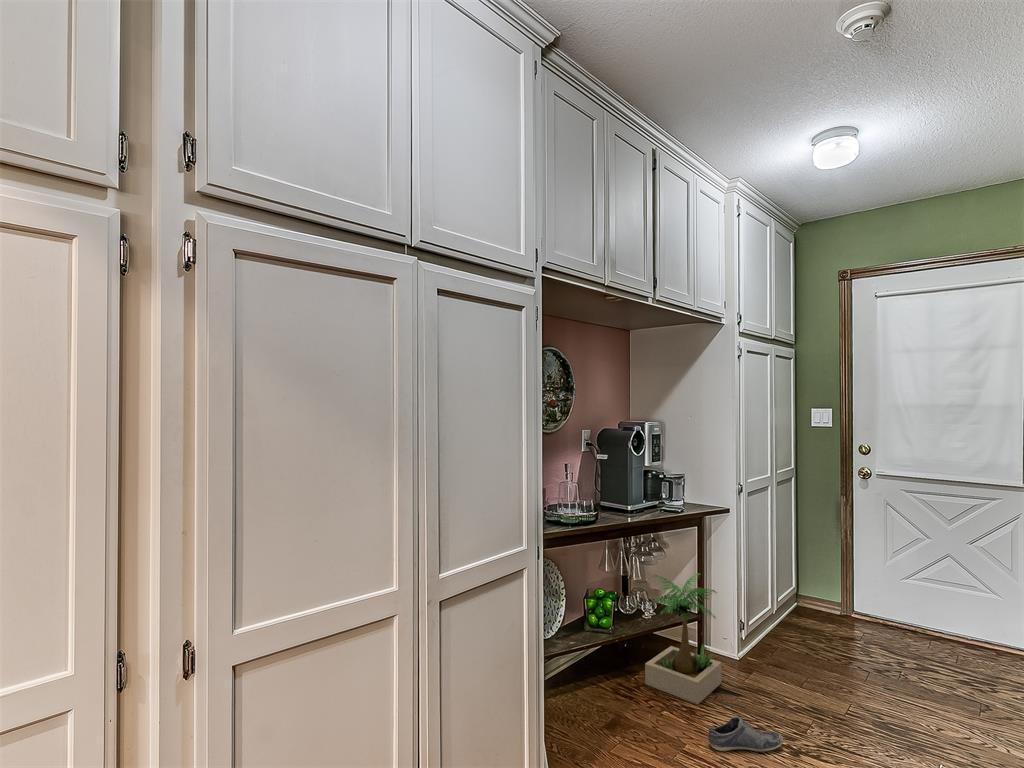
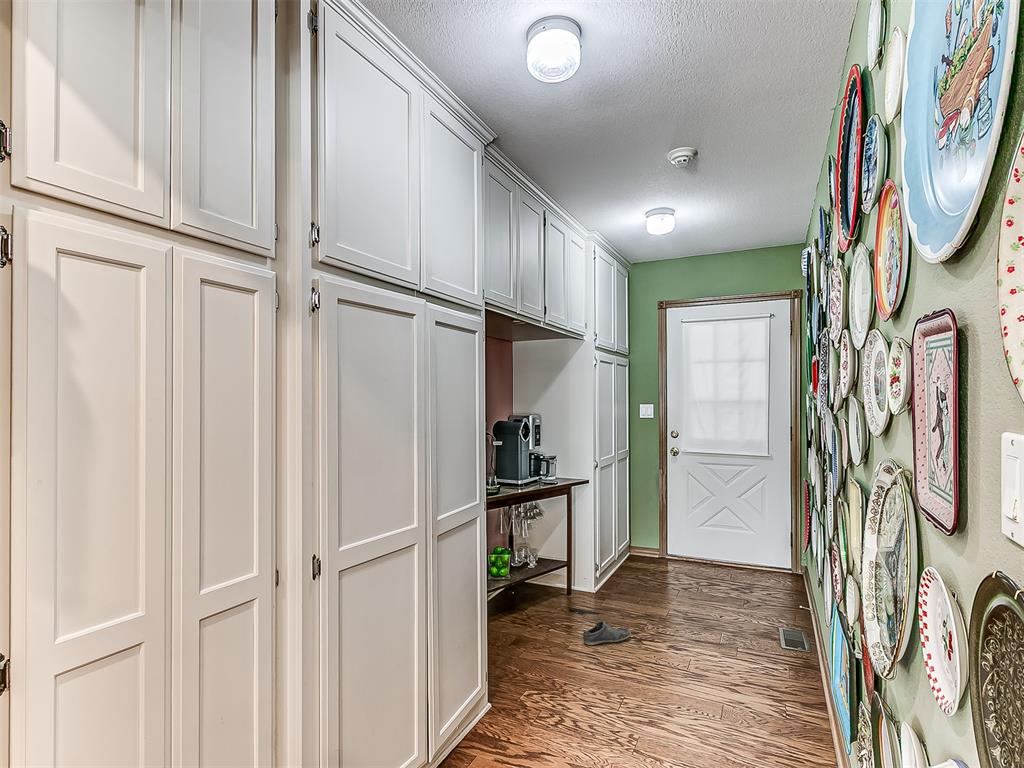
potted plant: present [645,573,722,705] -> none [529,528,591,622]

